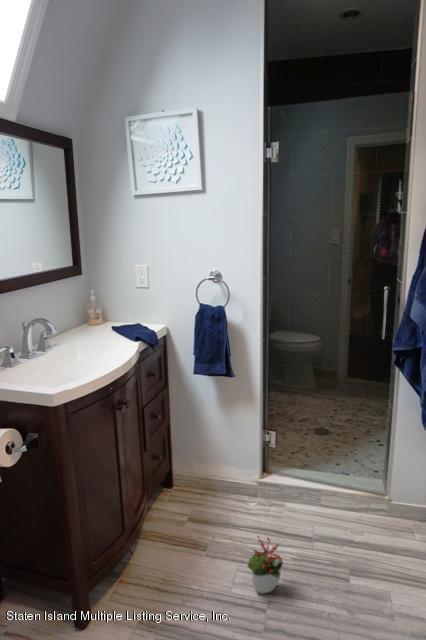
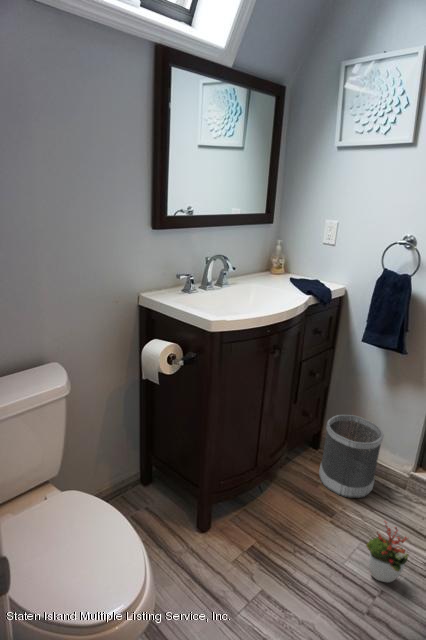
wastebasket: none [180,444,232,526] -> present [319,415,384,498]

